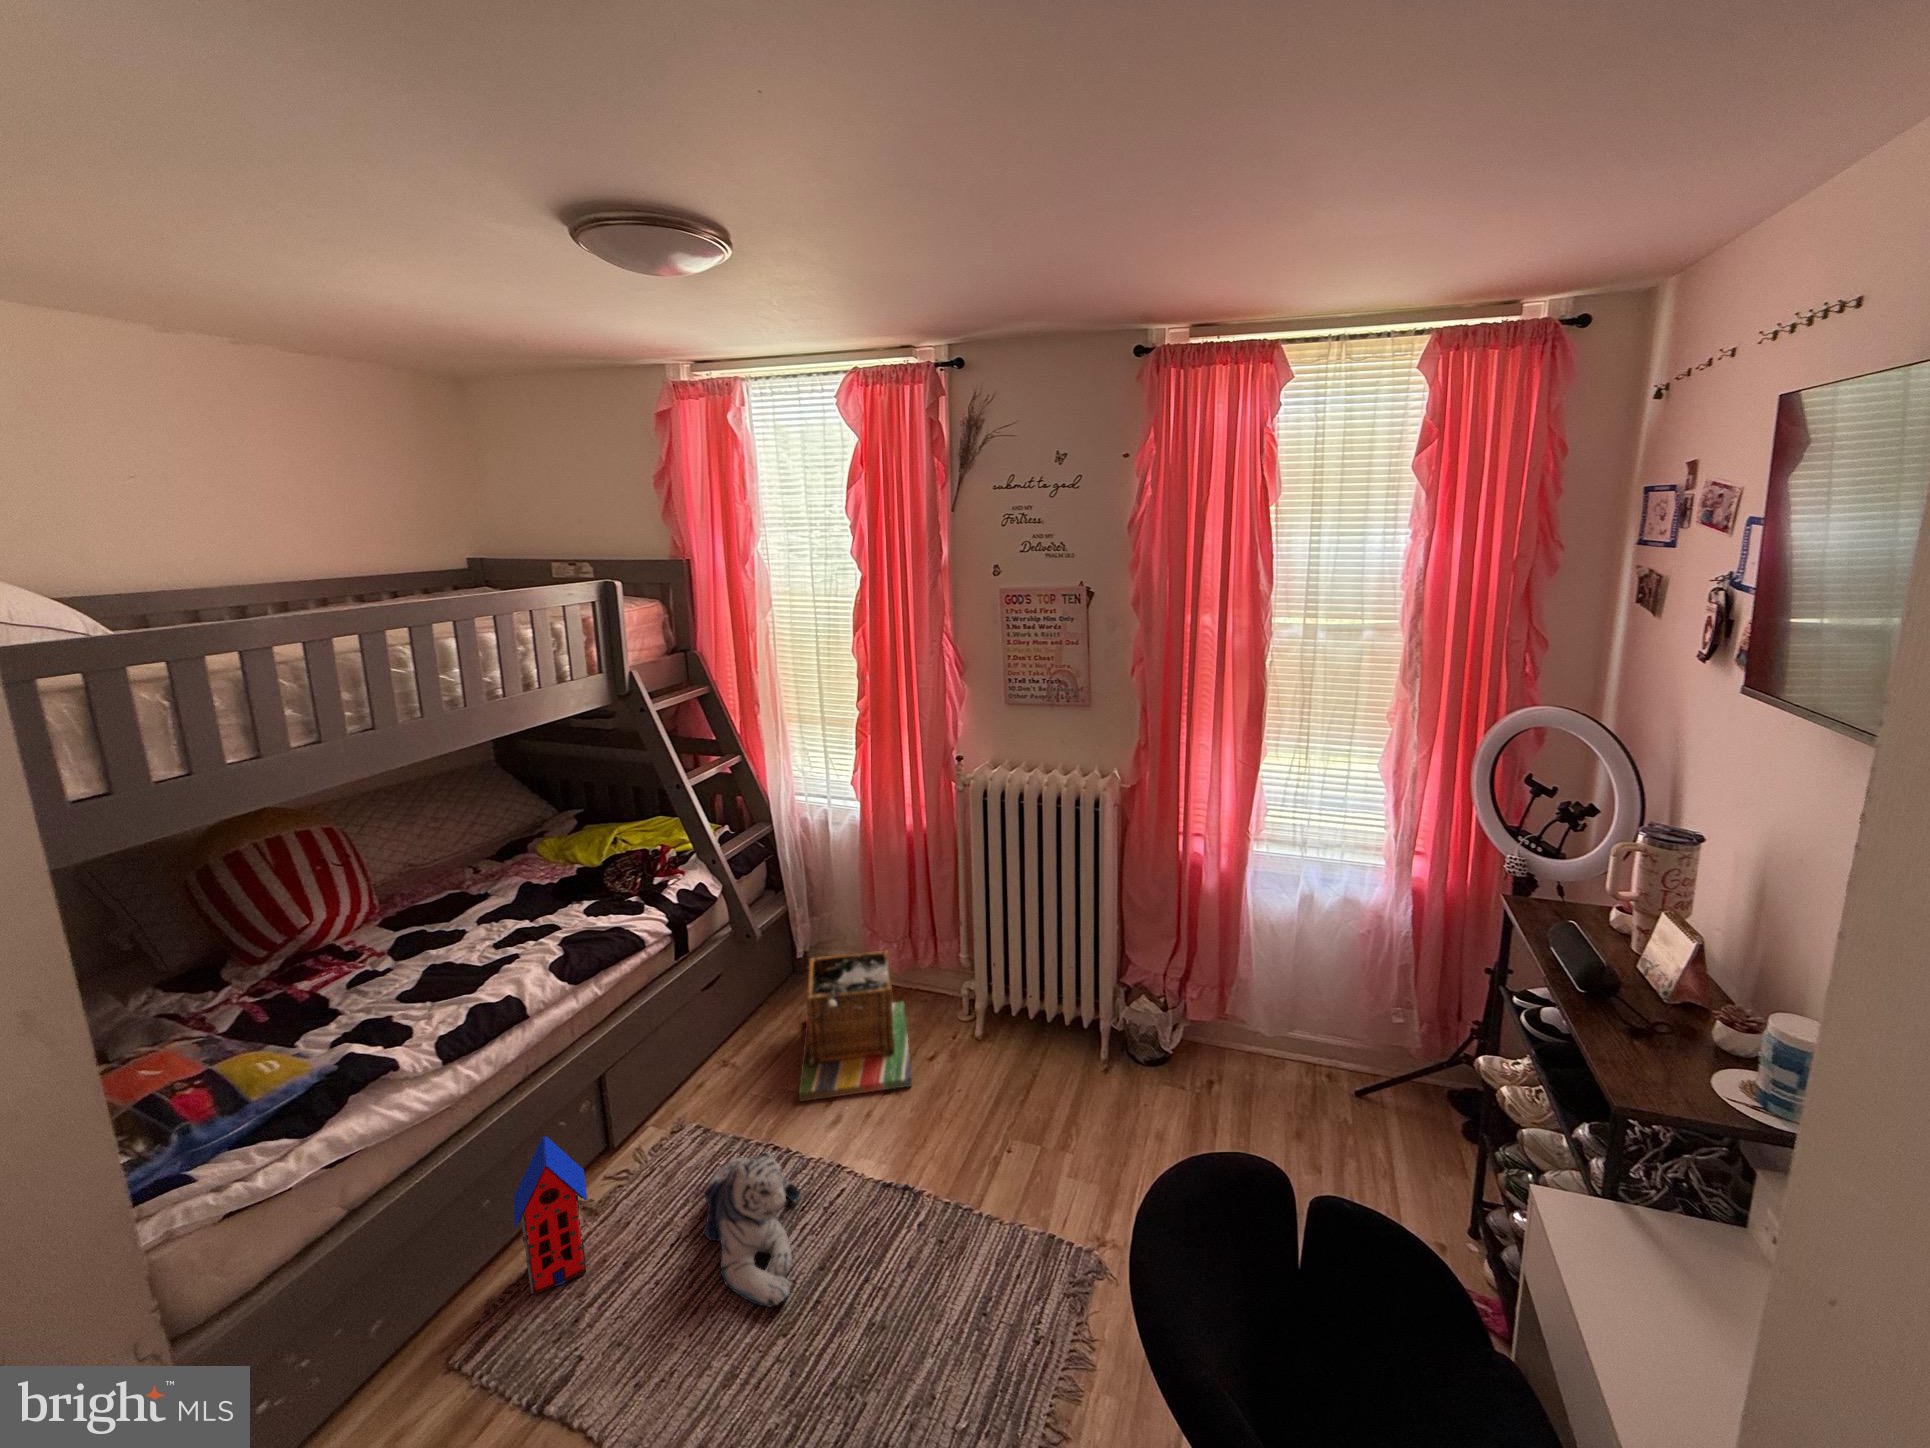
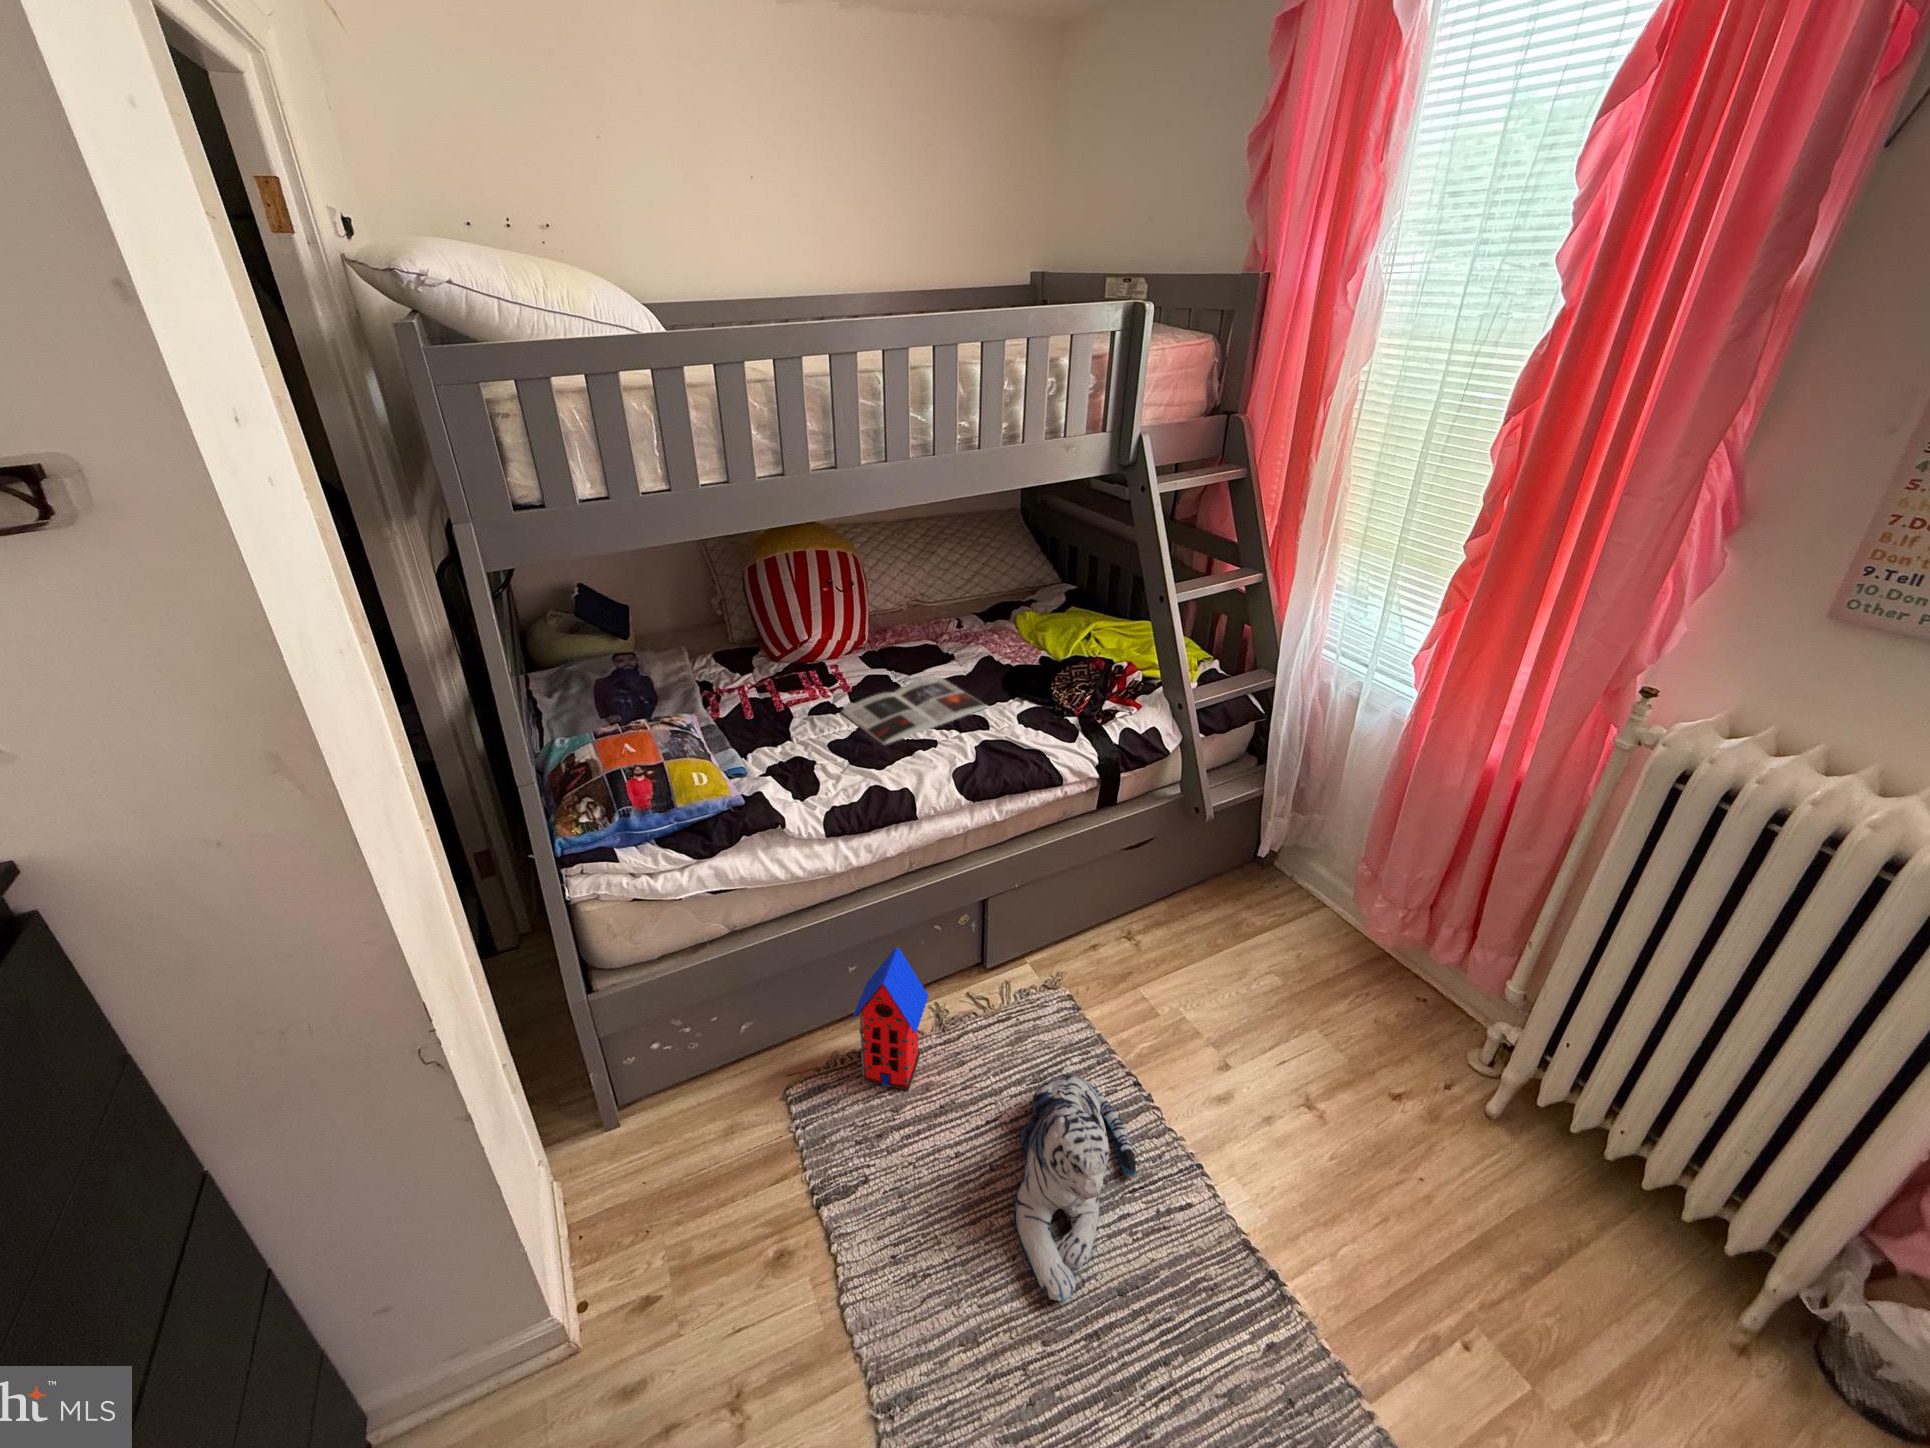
magazine: none [386,913,550,981] -> present [842,678,987,745]
laundry basket: present [799,950,912,1101] -> none [1186,873,1383,1122]

